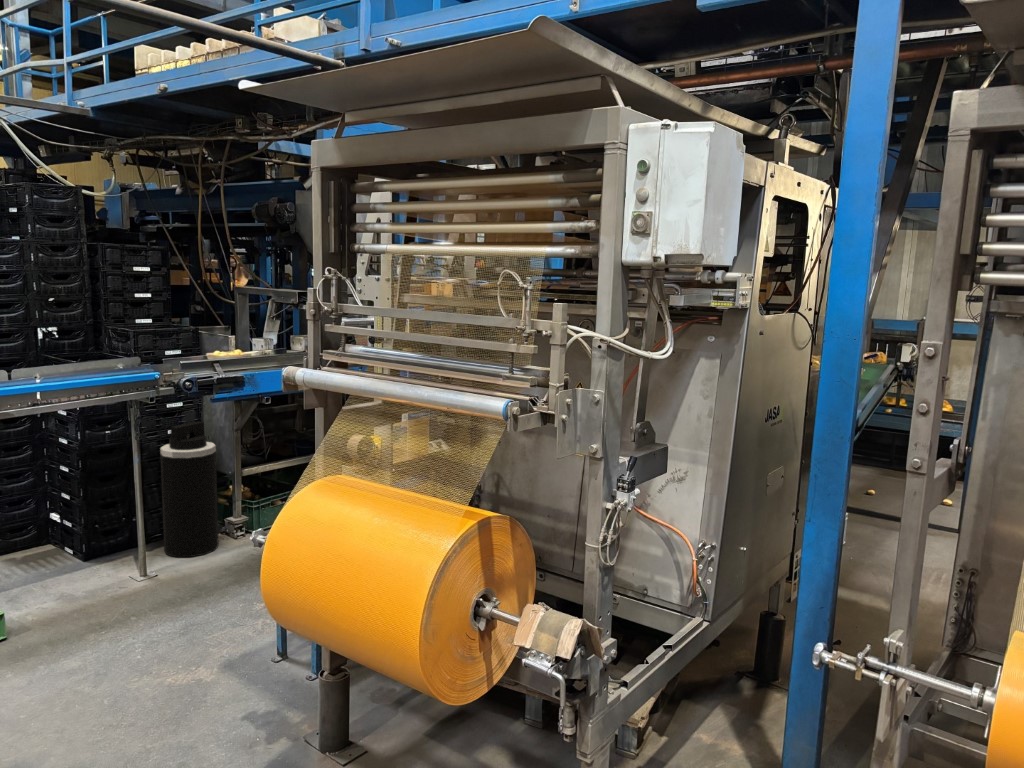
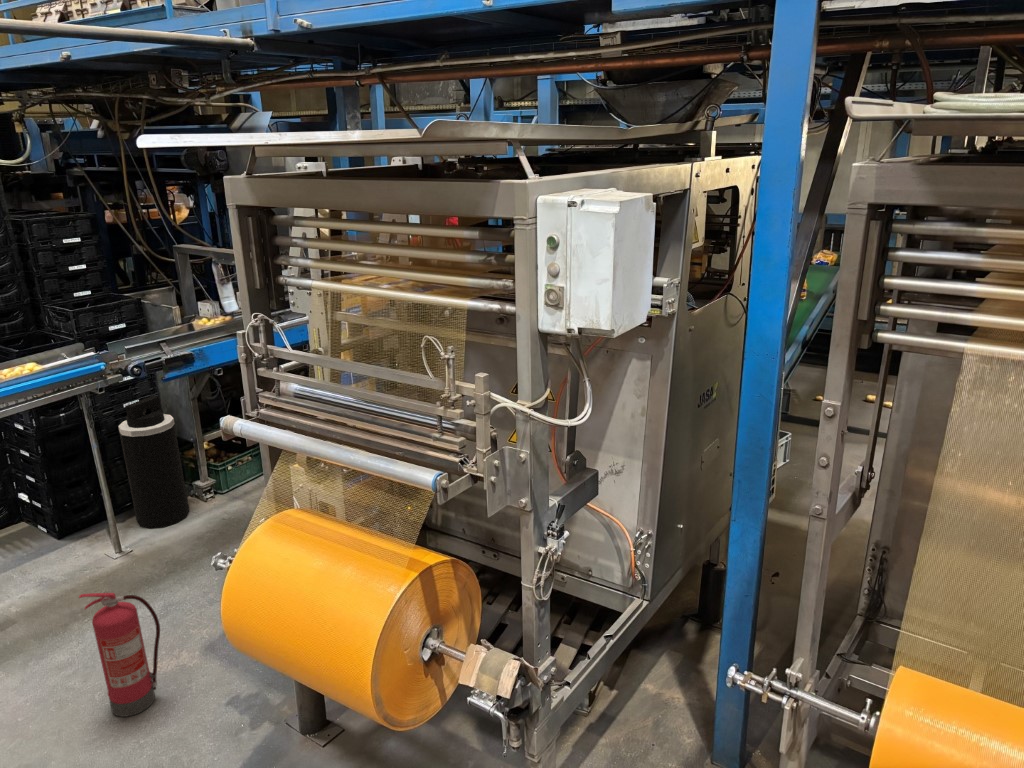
fire extinguisher: none [106,579,184,723] -> present [79,593,160,717]

